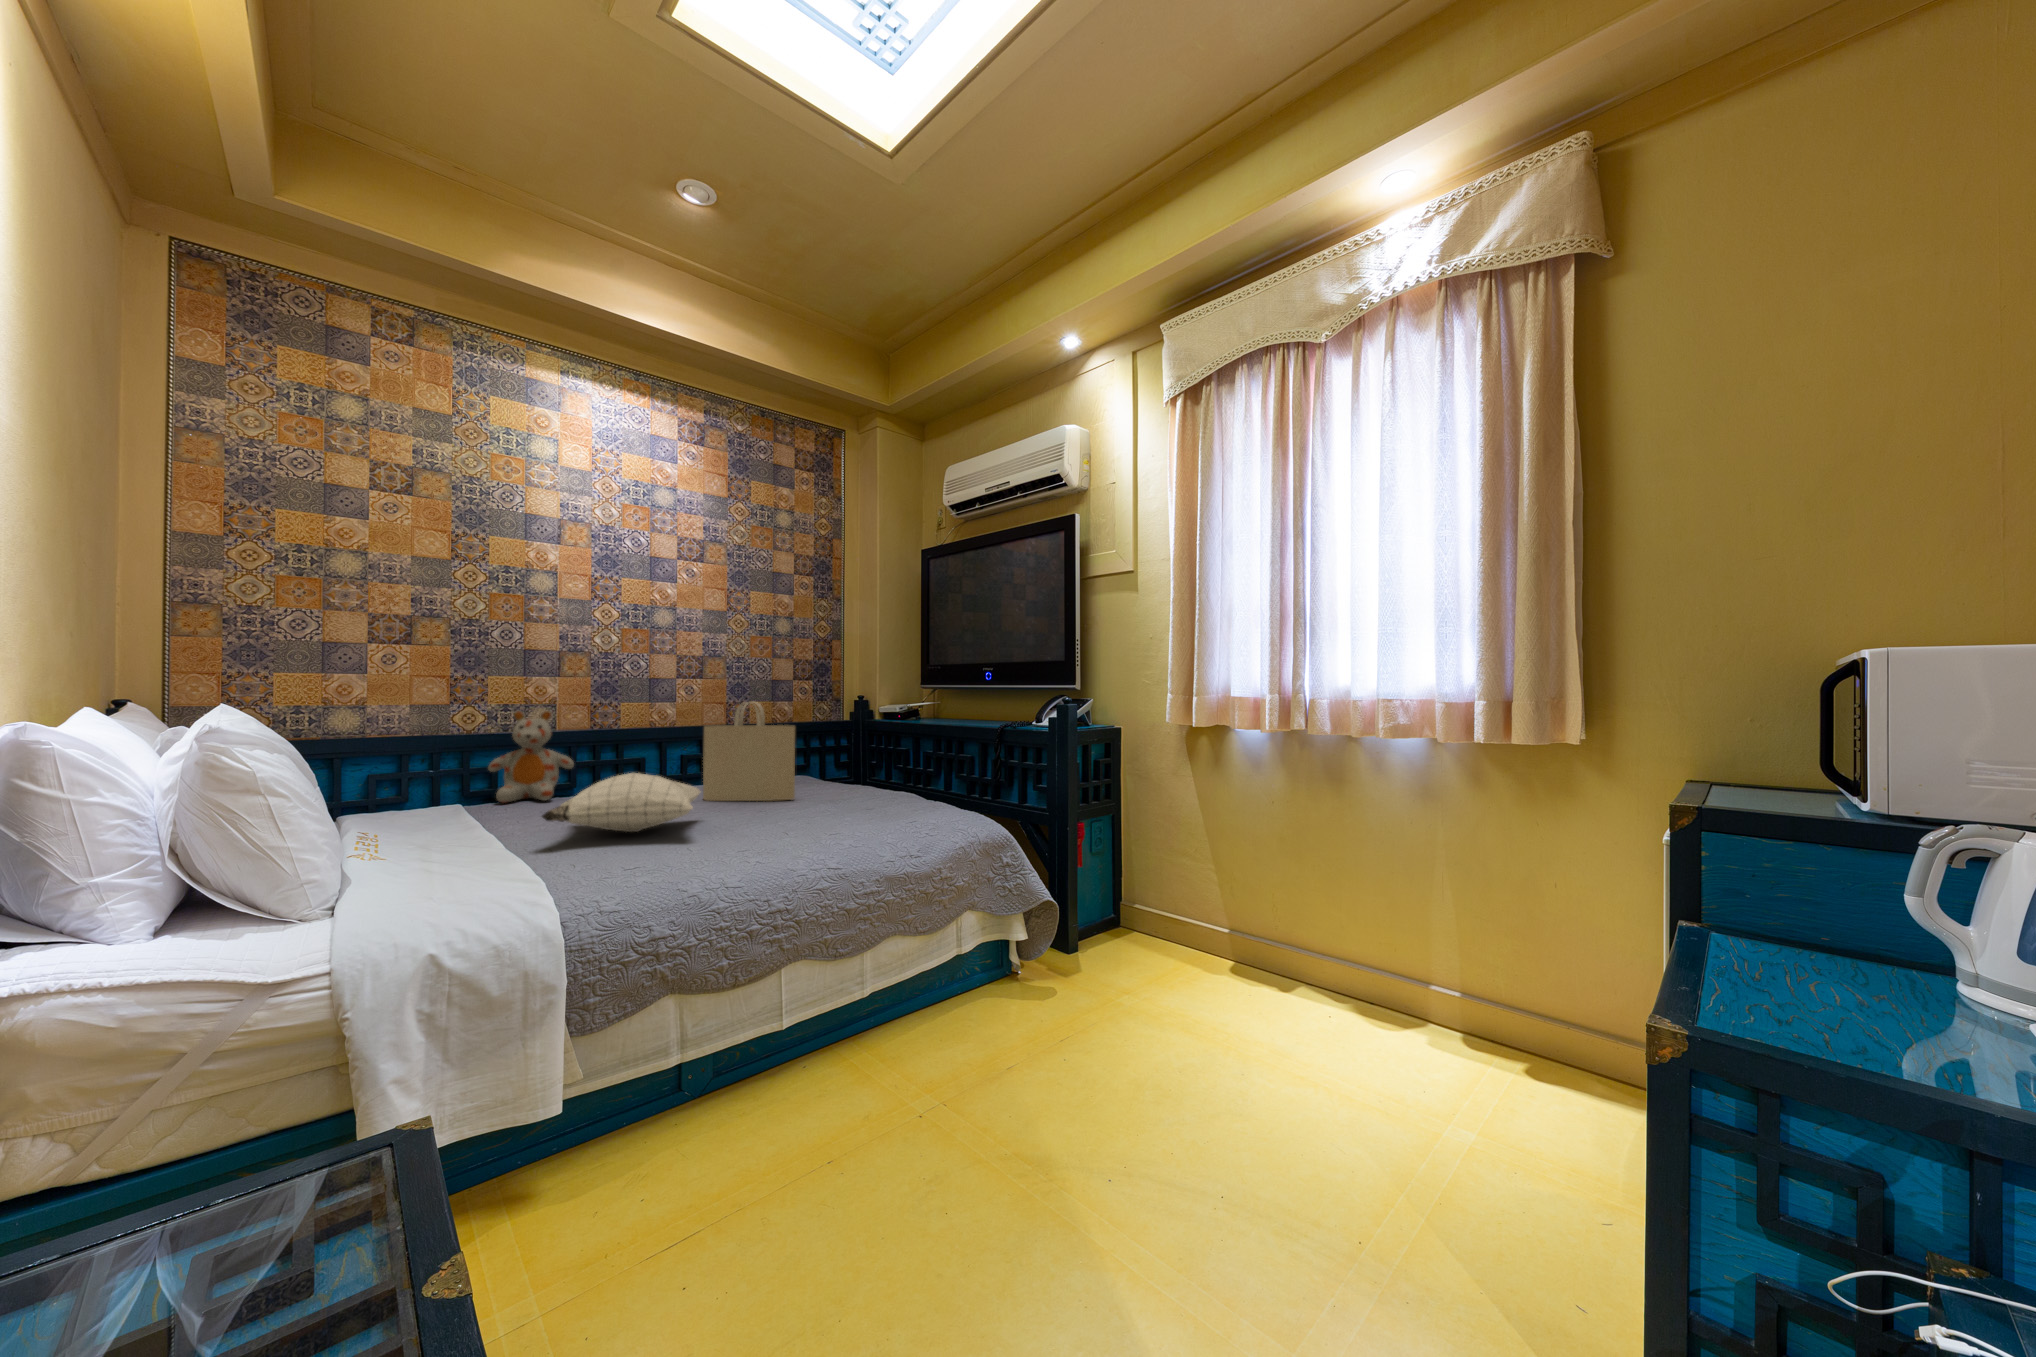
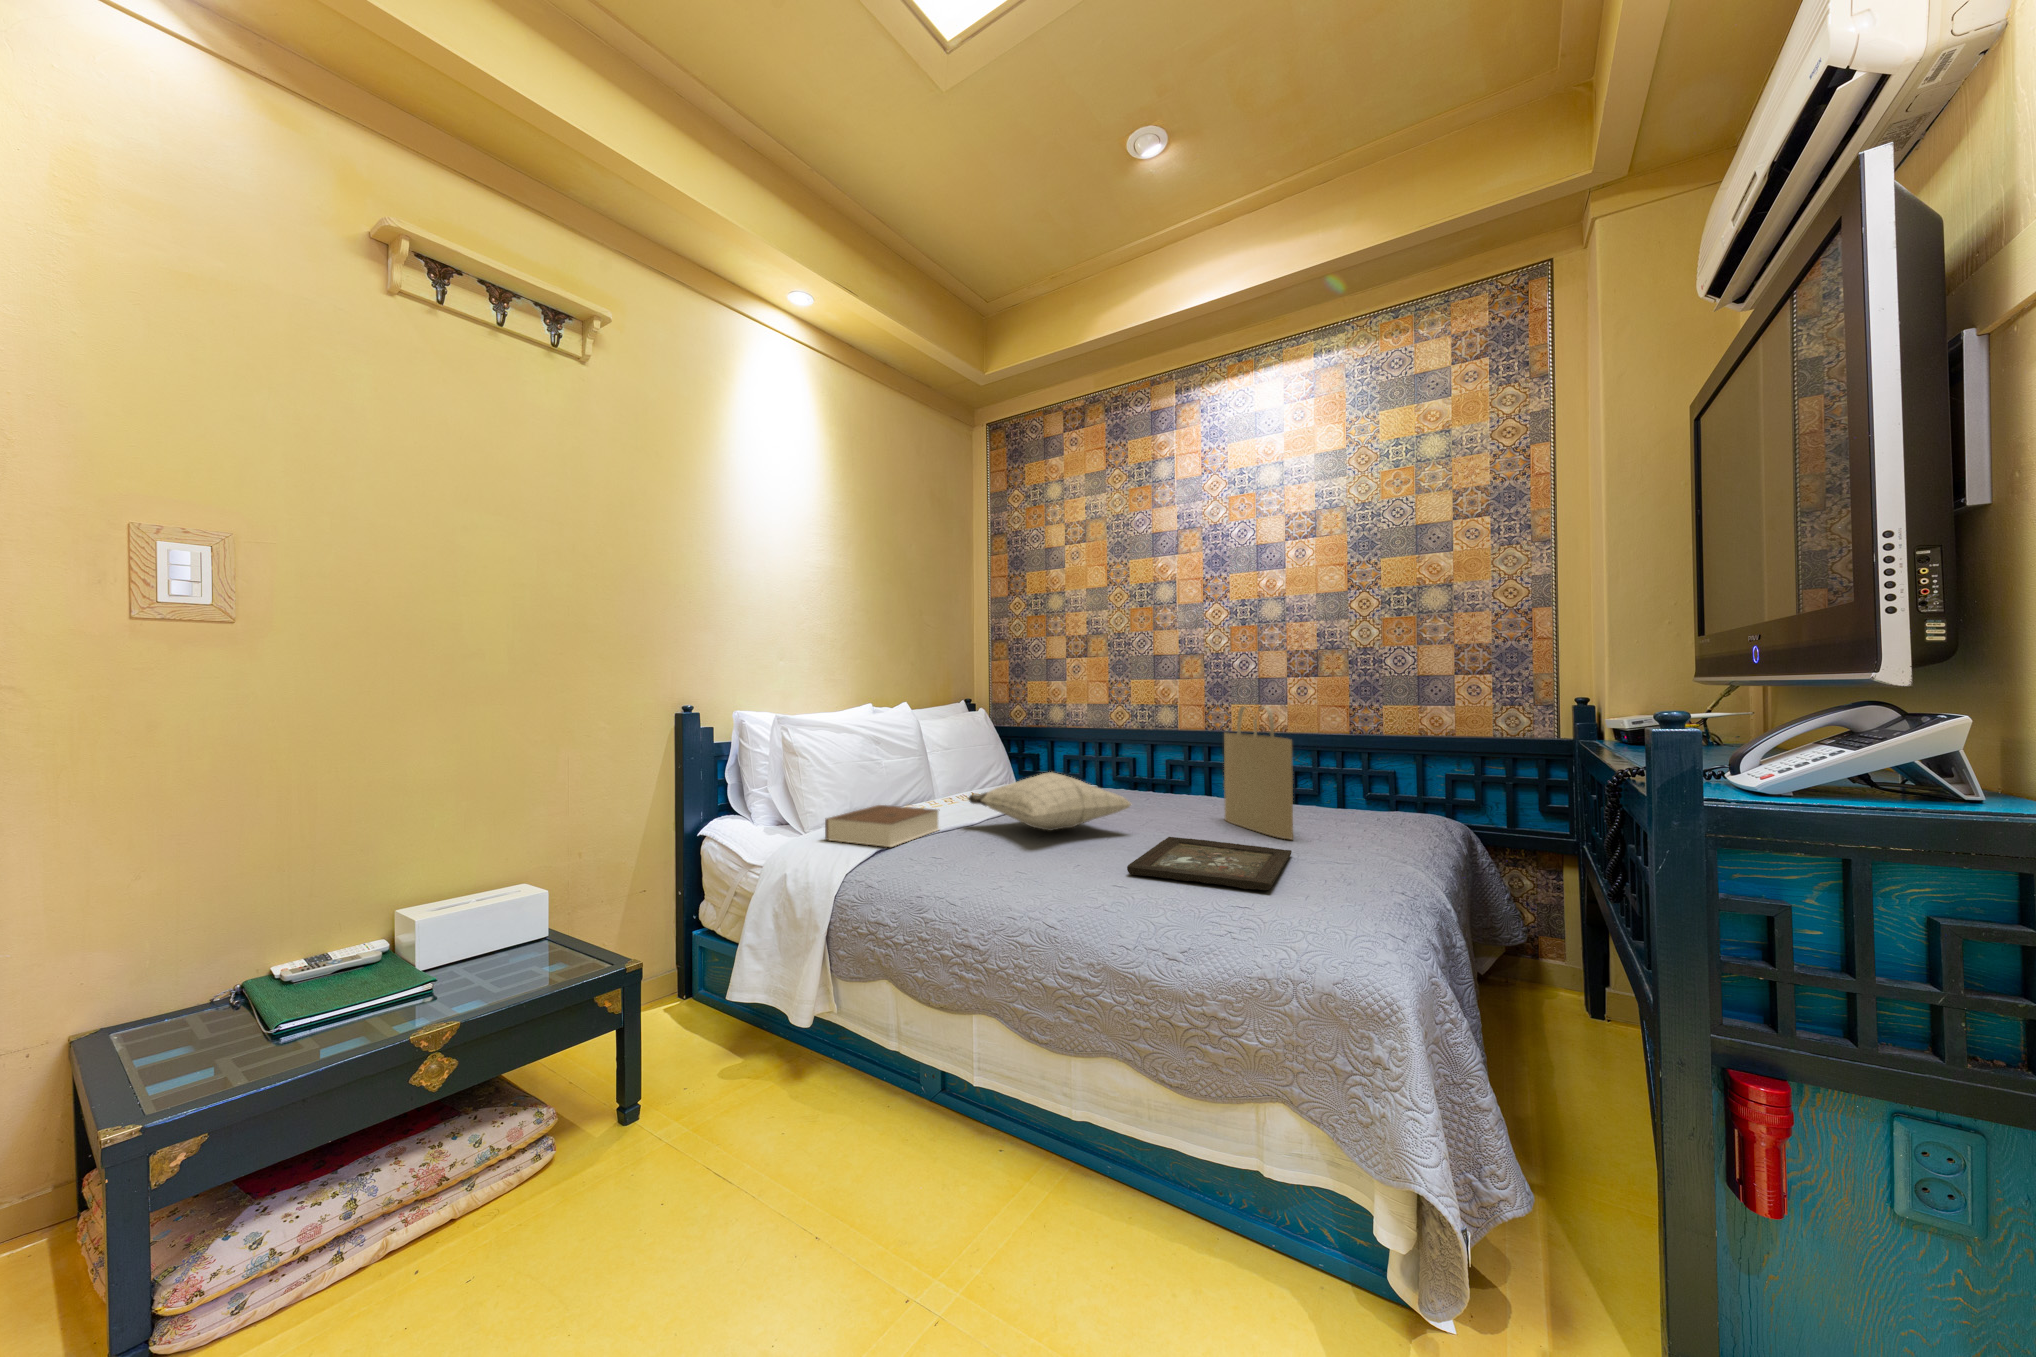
stuffed bear: present [488,711,574,803] -> none [1107,709,1172,792]
tray: none [746,801,891,830] -> present [1127,837,1292,890]
book: none [408,835,569,899] -> present [825,805,939,847]

